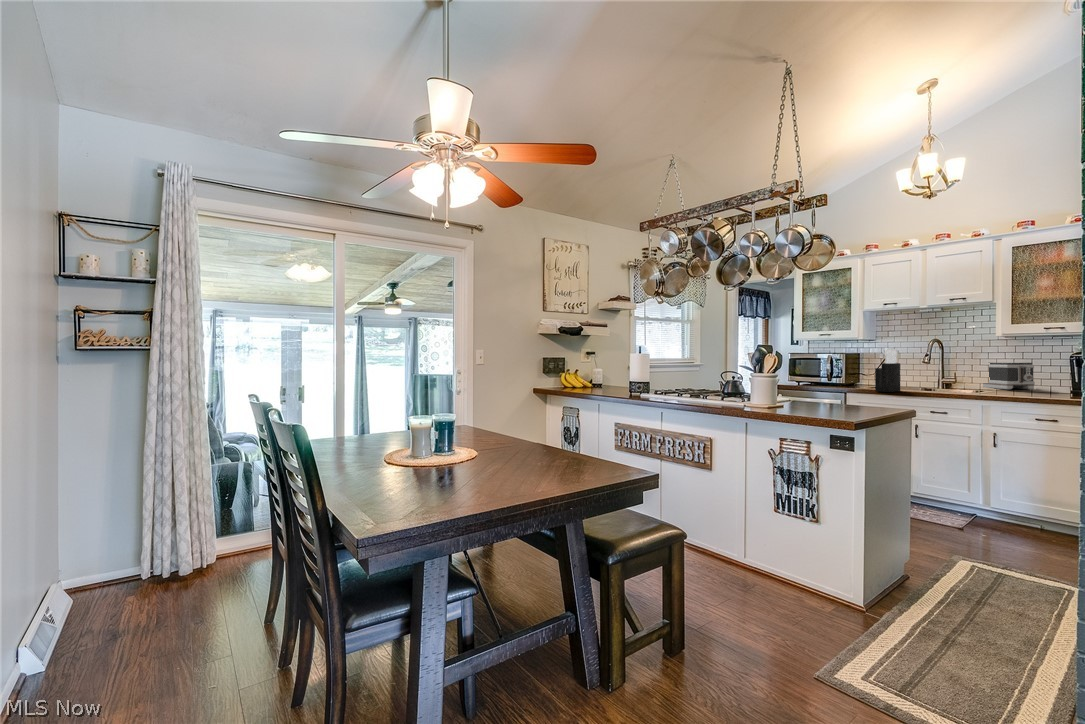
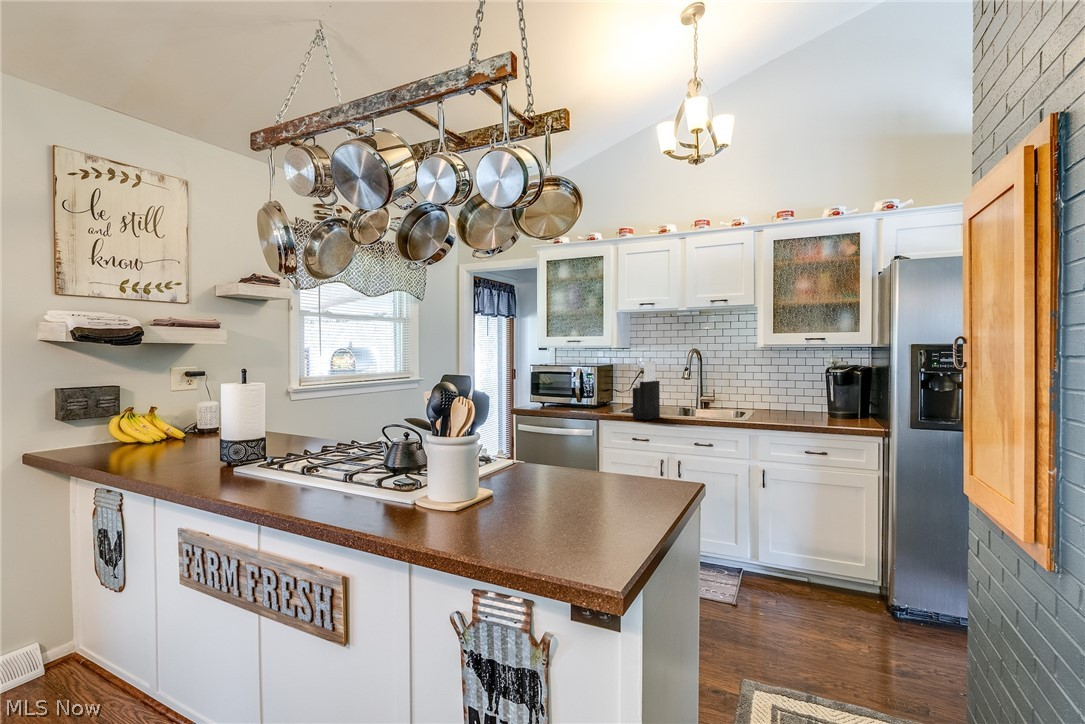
toaster: present [983,362,1035,389] -> none [737,377,788,411]

